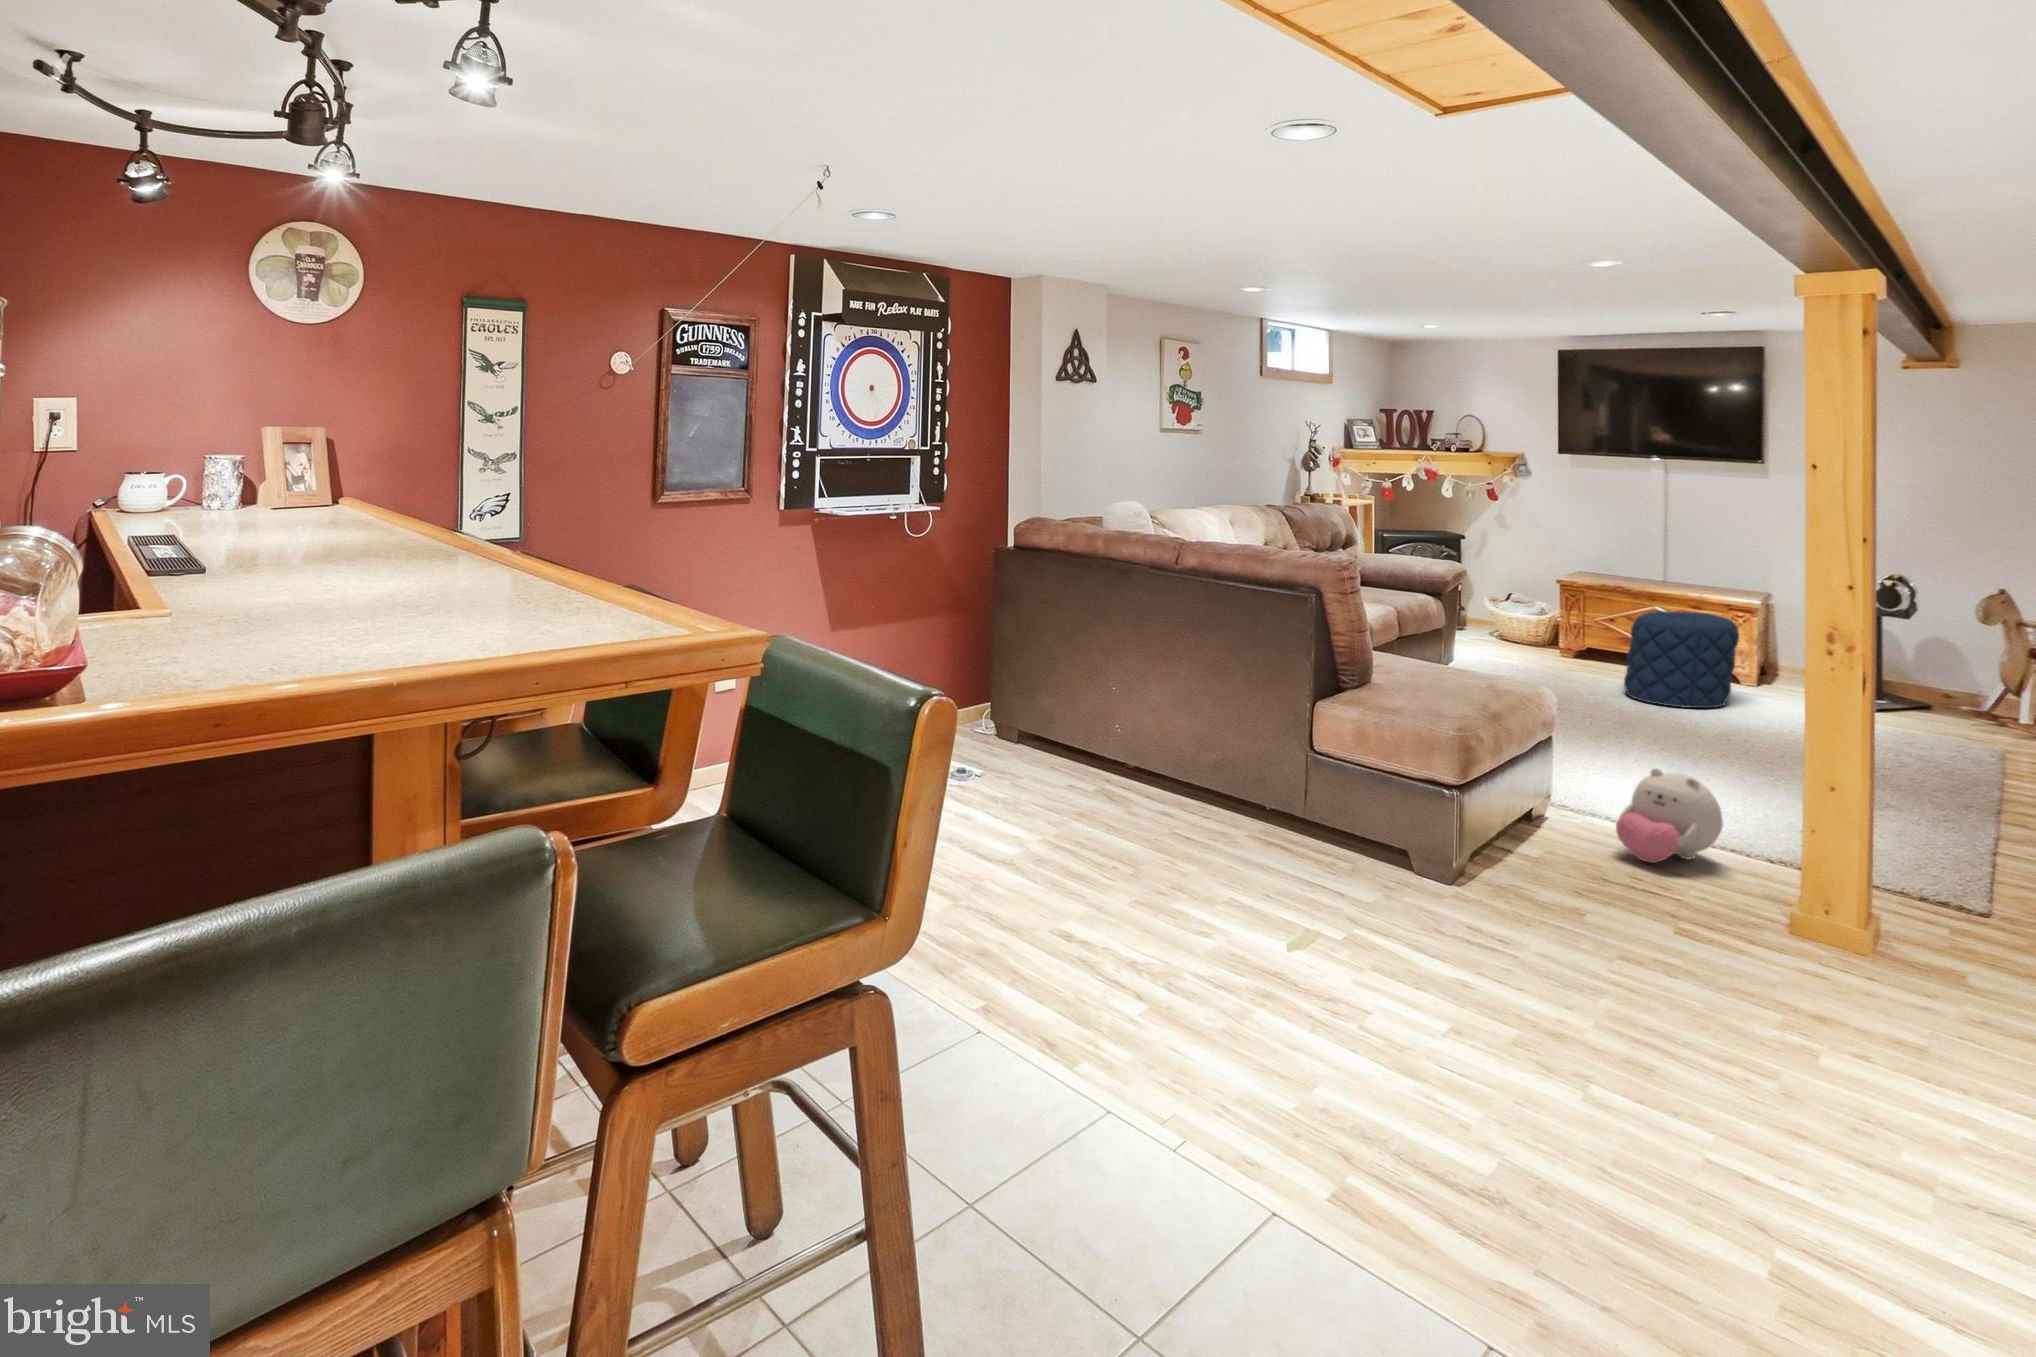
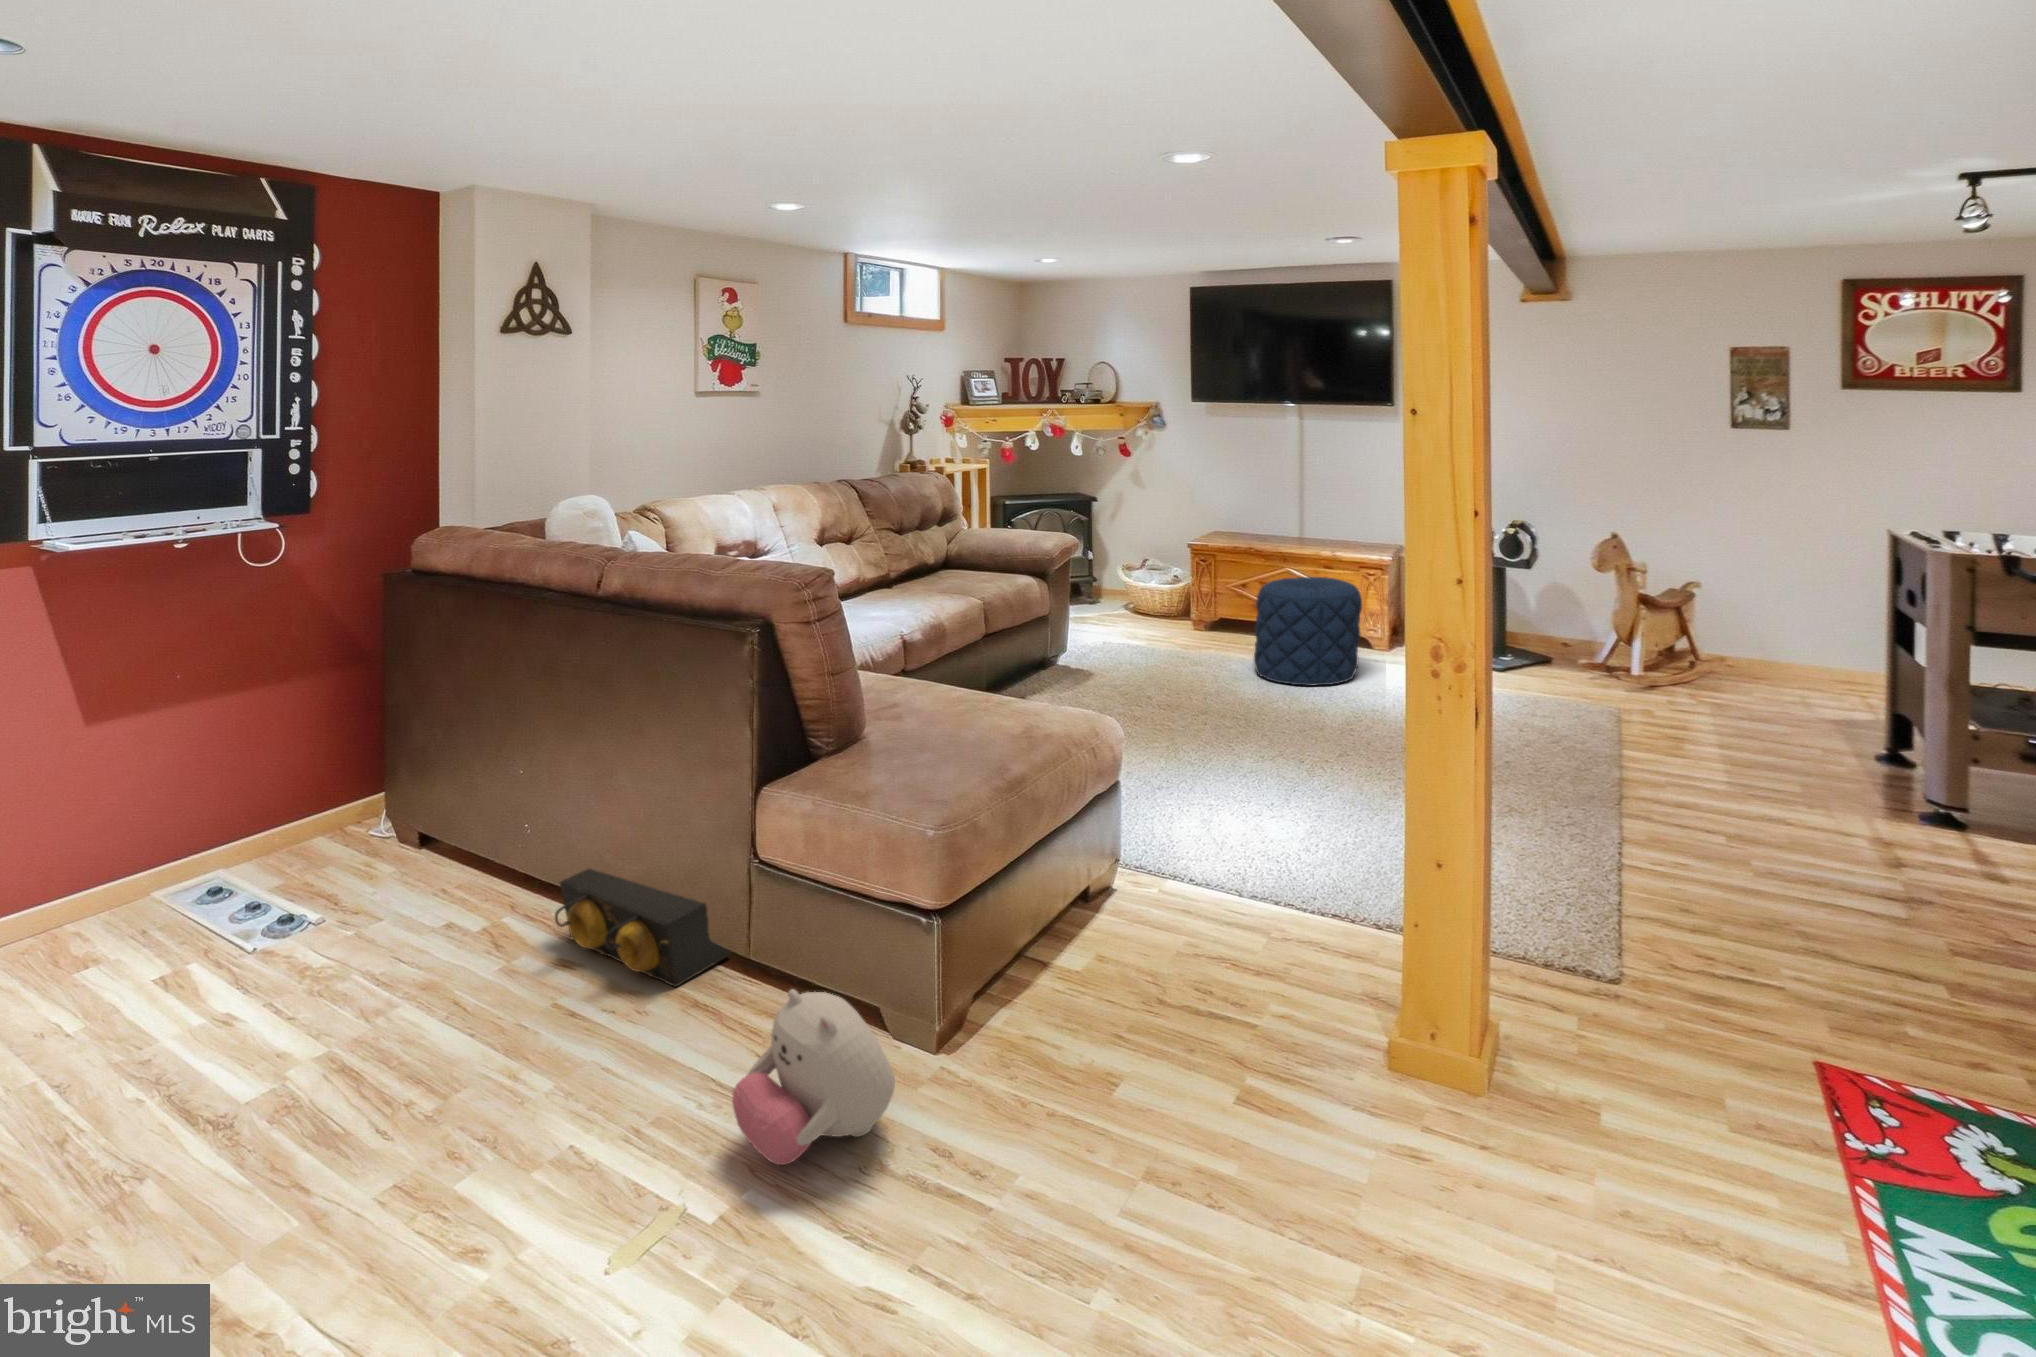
speaker: none [1120,754,1246,839] -> present [555,869,731,987]
plush toy: present [1616,768,1723,863] -> present [732,989,895,1165]

